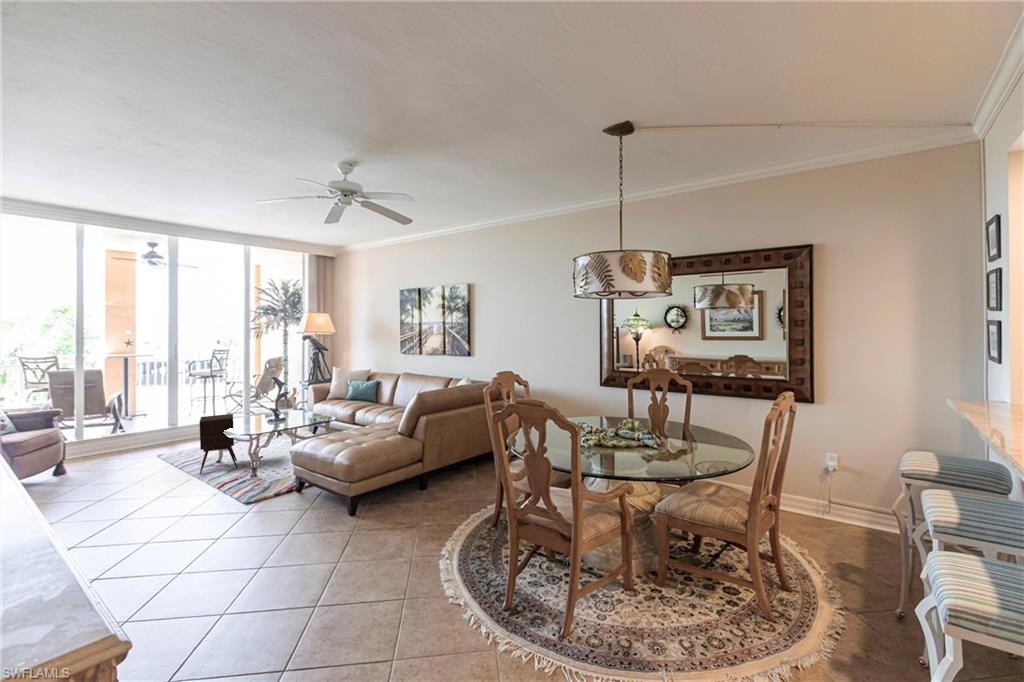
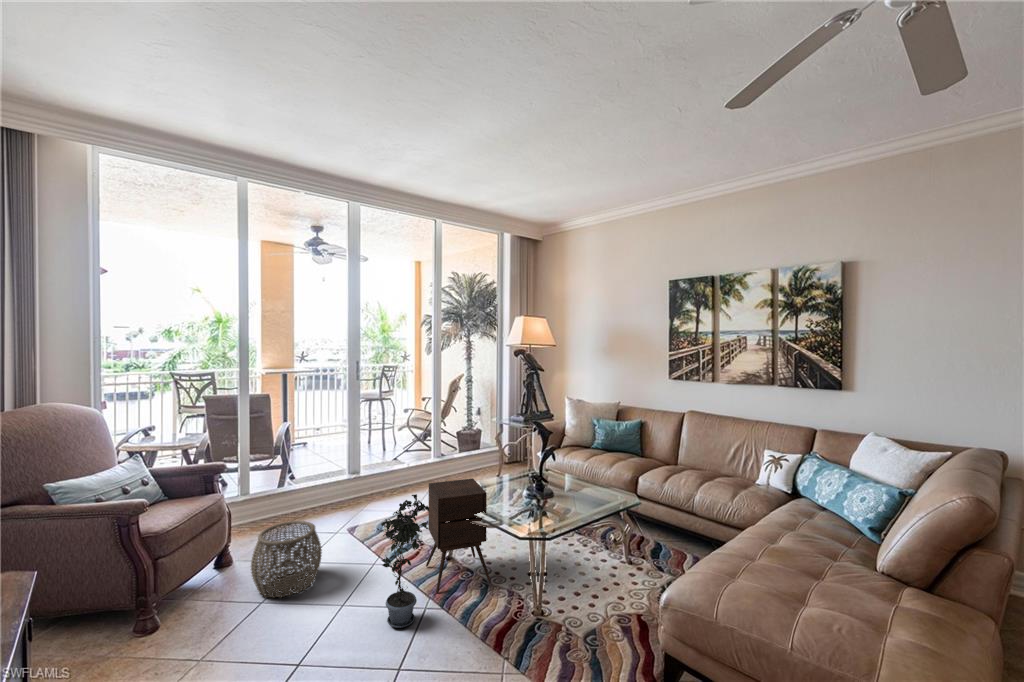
potted plant: none [151,416,187,485] -> present [377,494,429,628]
woven basket: none [79,443,130,483] -> present [251,521,322,598]

